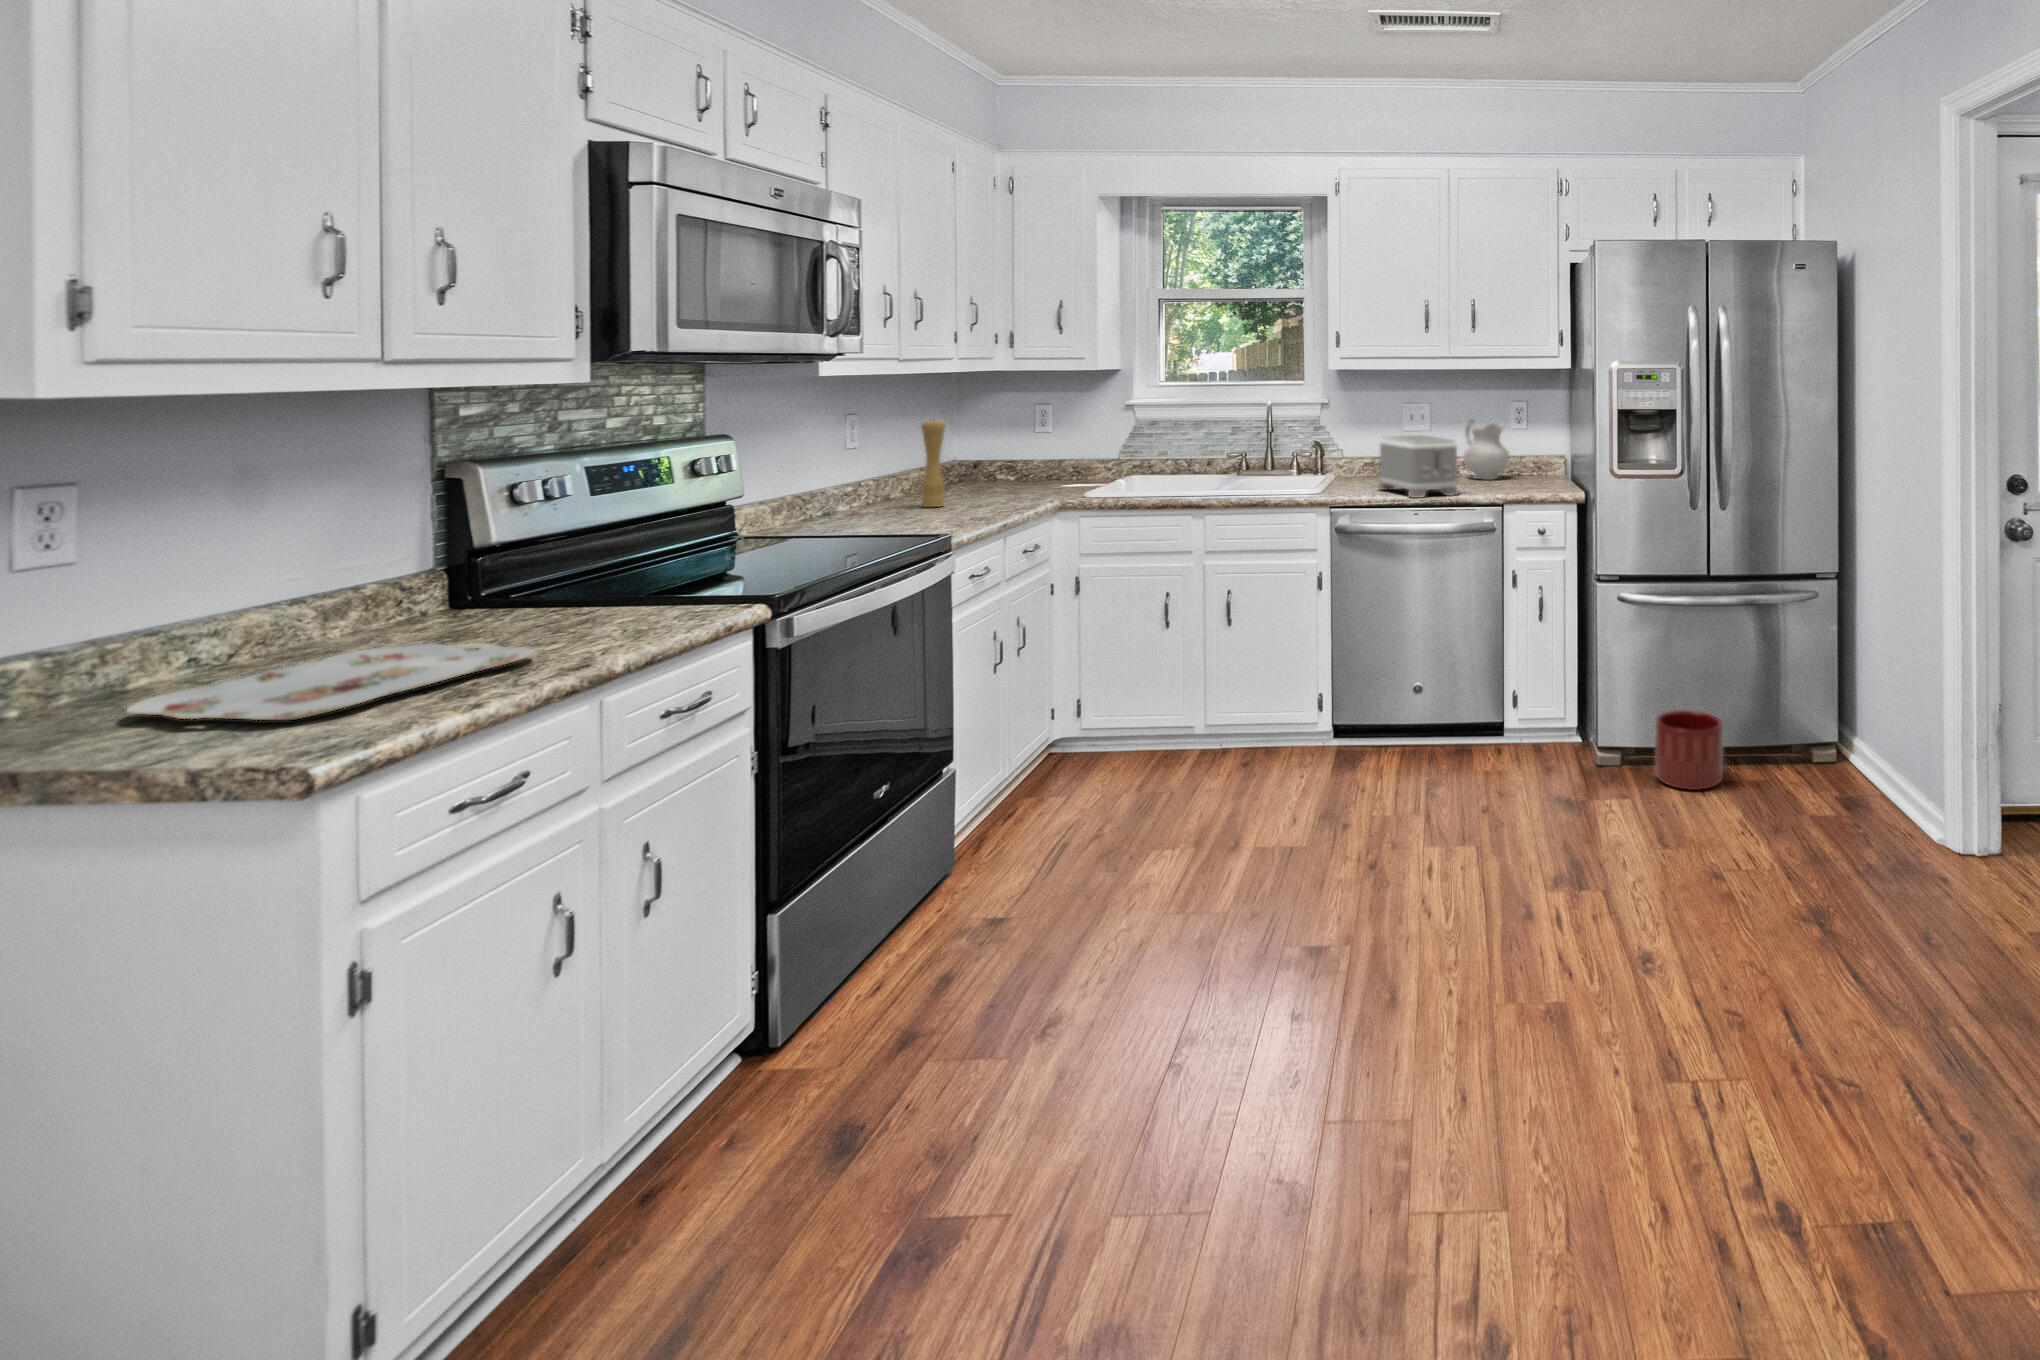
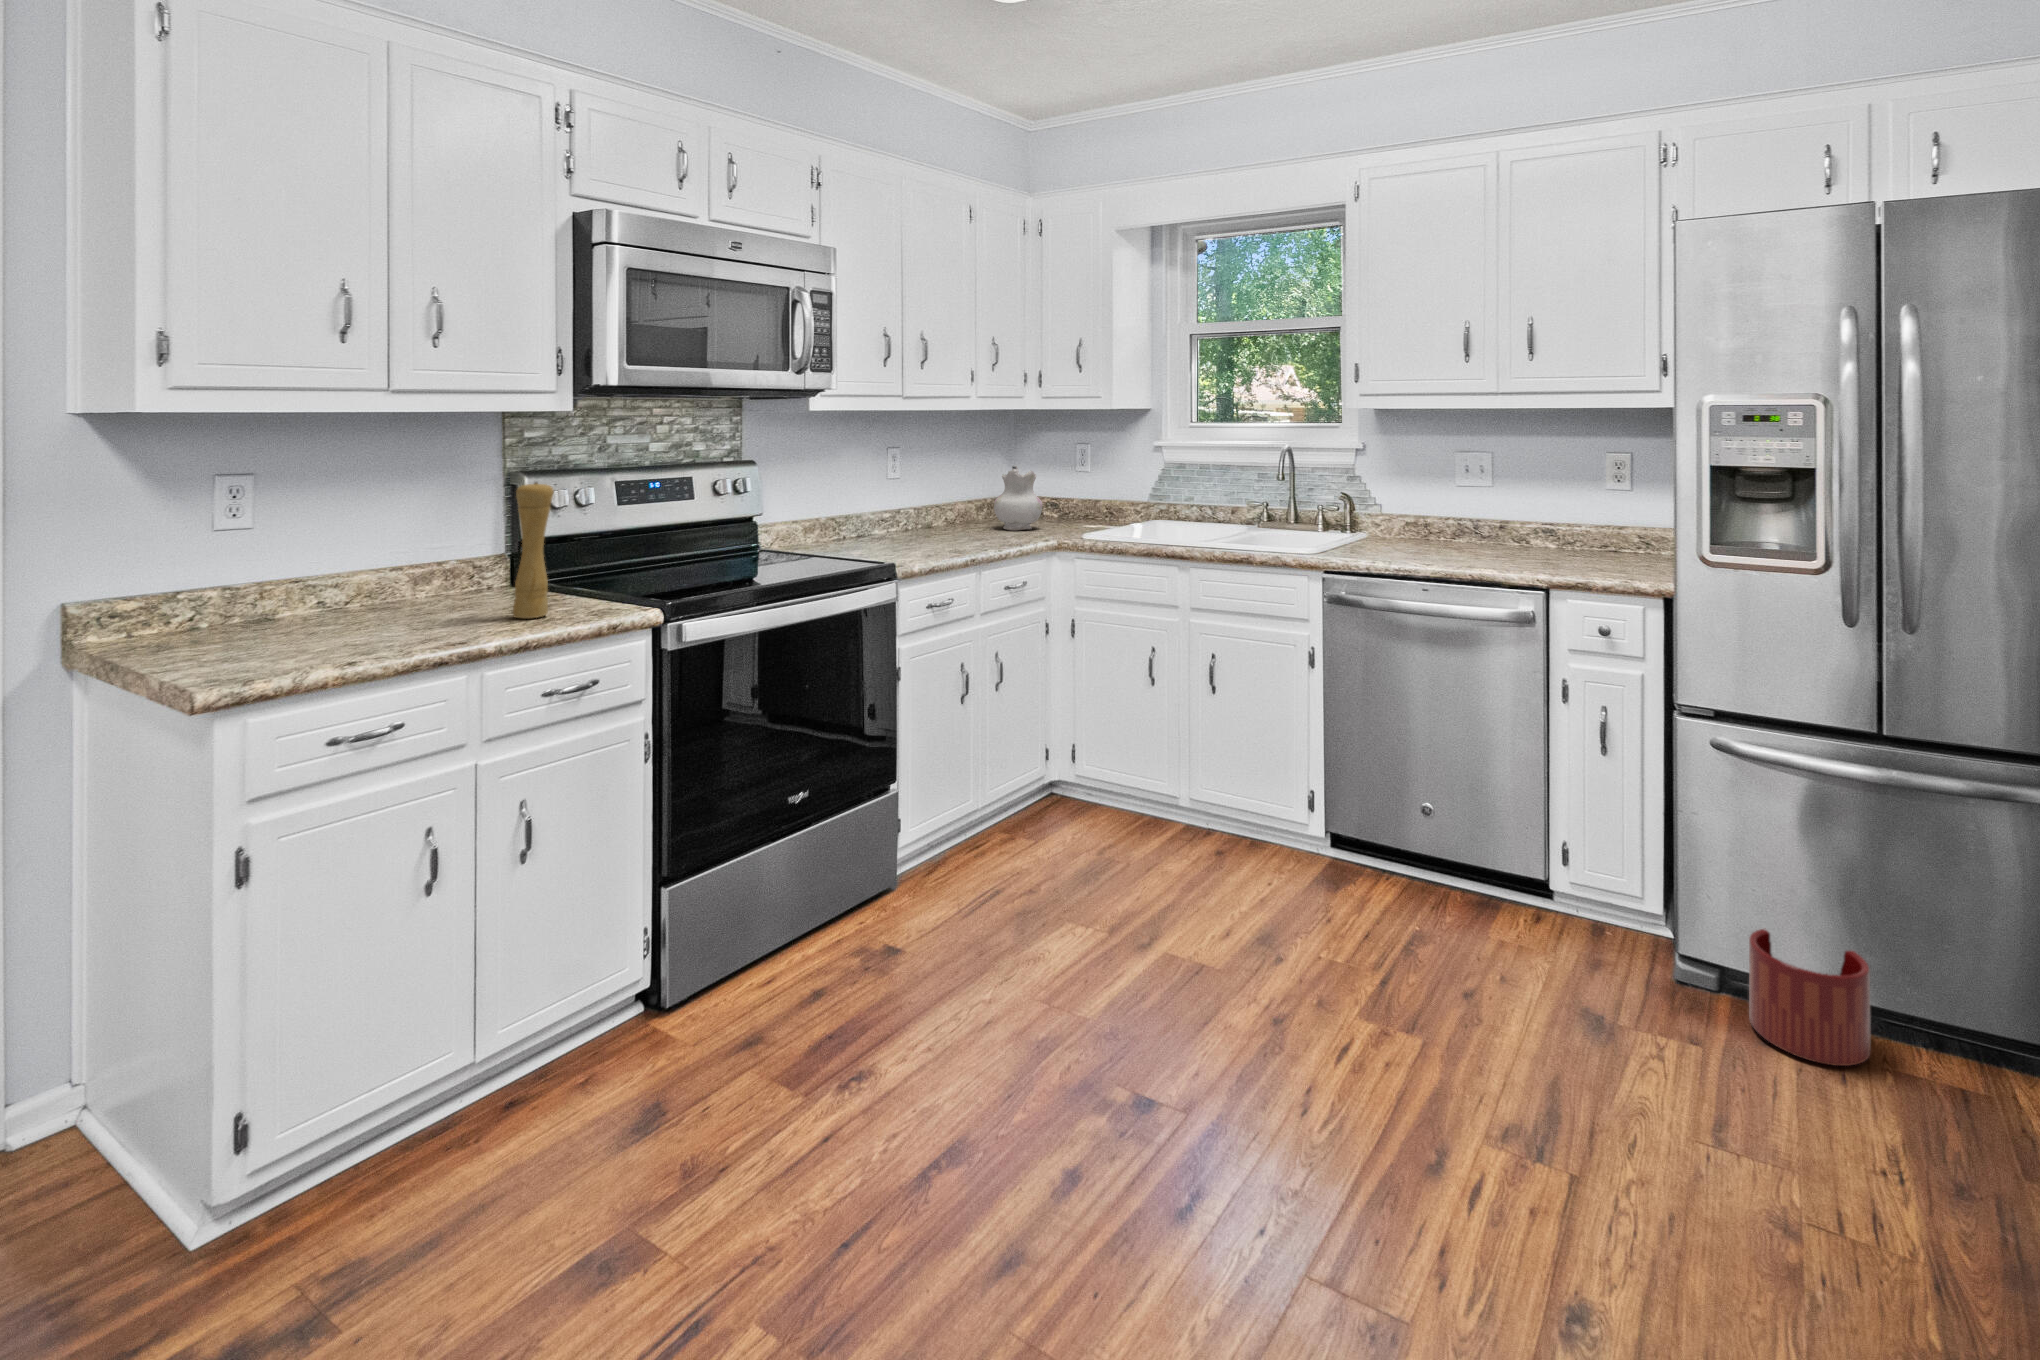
ceramic pitcher: present [1464,419,1509,480] -> present [994,466,1043,531]
pepper mill: present [921,420,946,507] -> present [513,482,554,618]
toaster: present [1378,435,1458,498] -> none [1387,499,1477,578]
serving tray: present [126,643,536,720] -> none [219,609,462,658]

